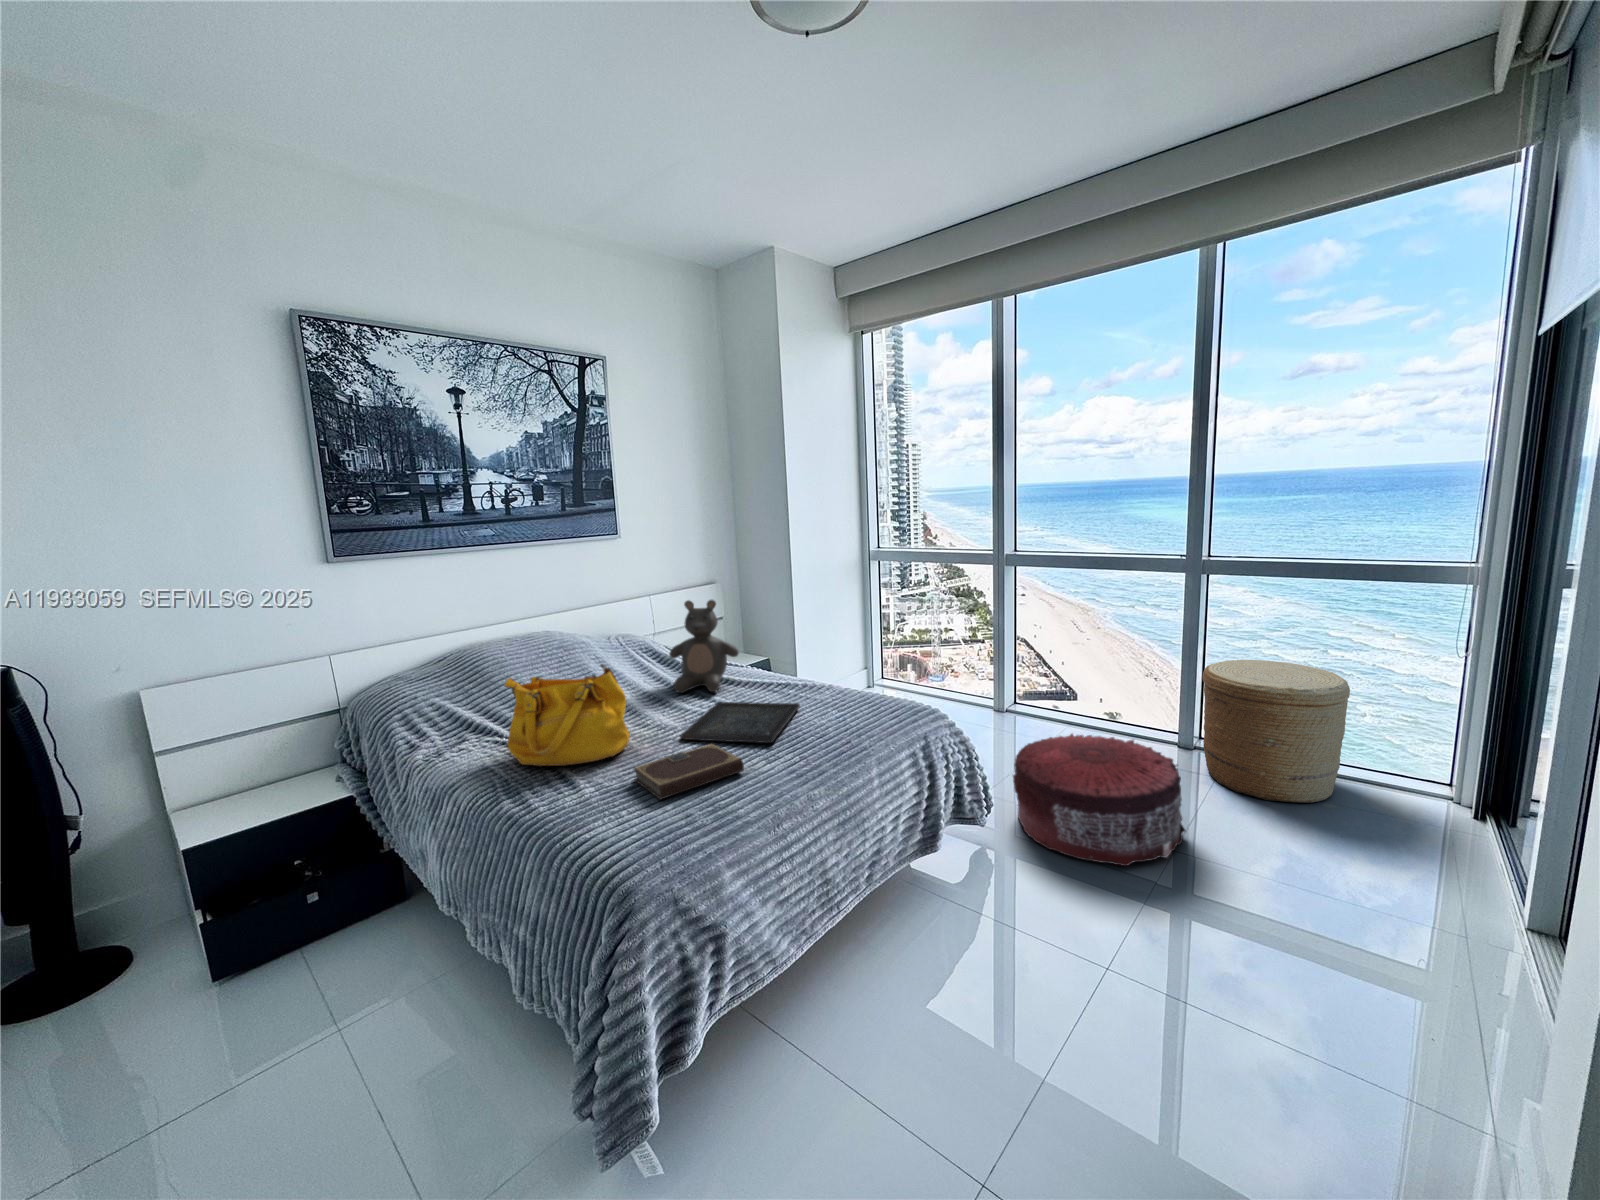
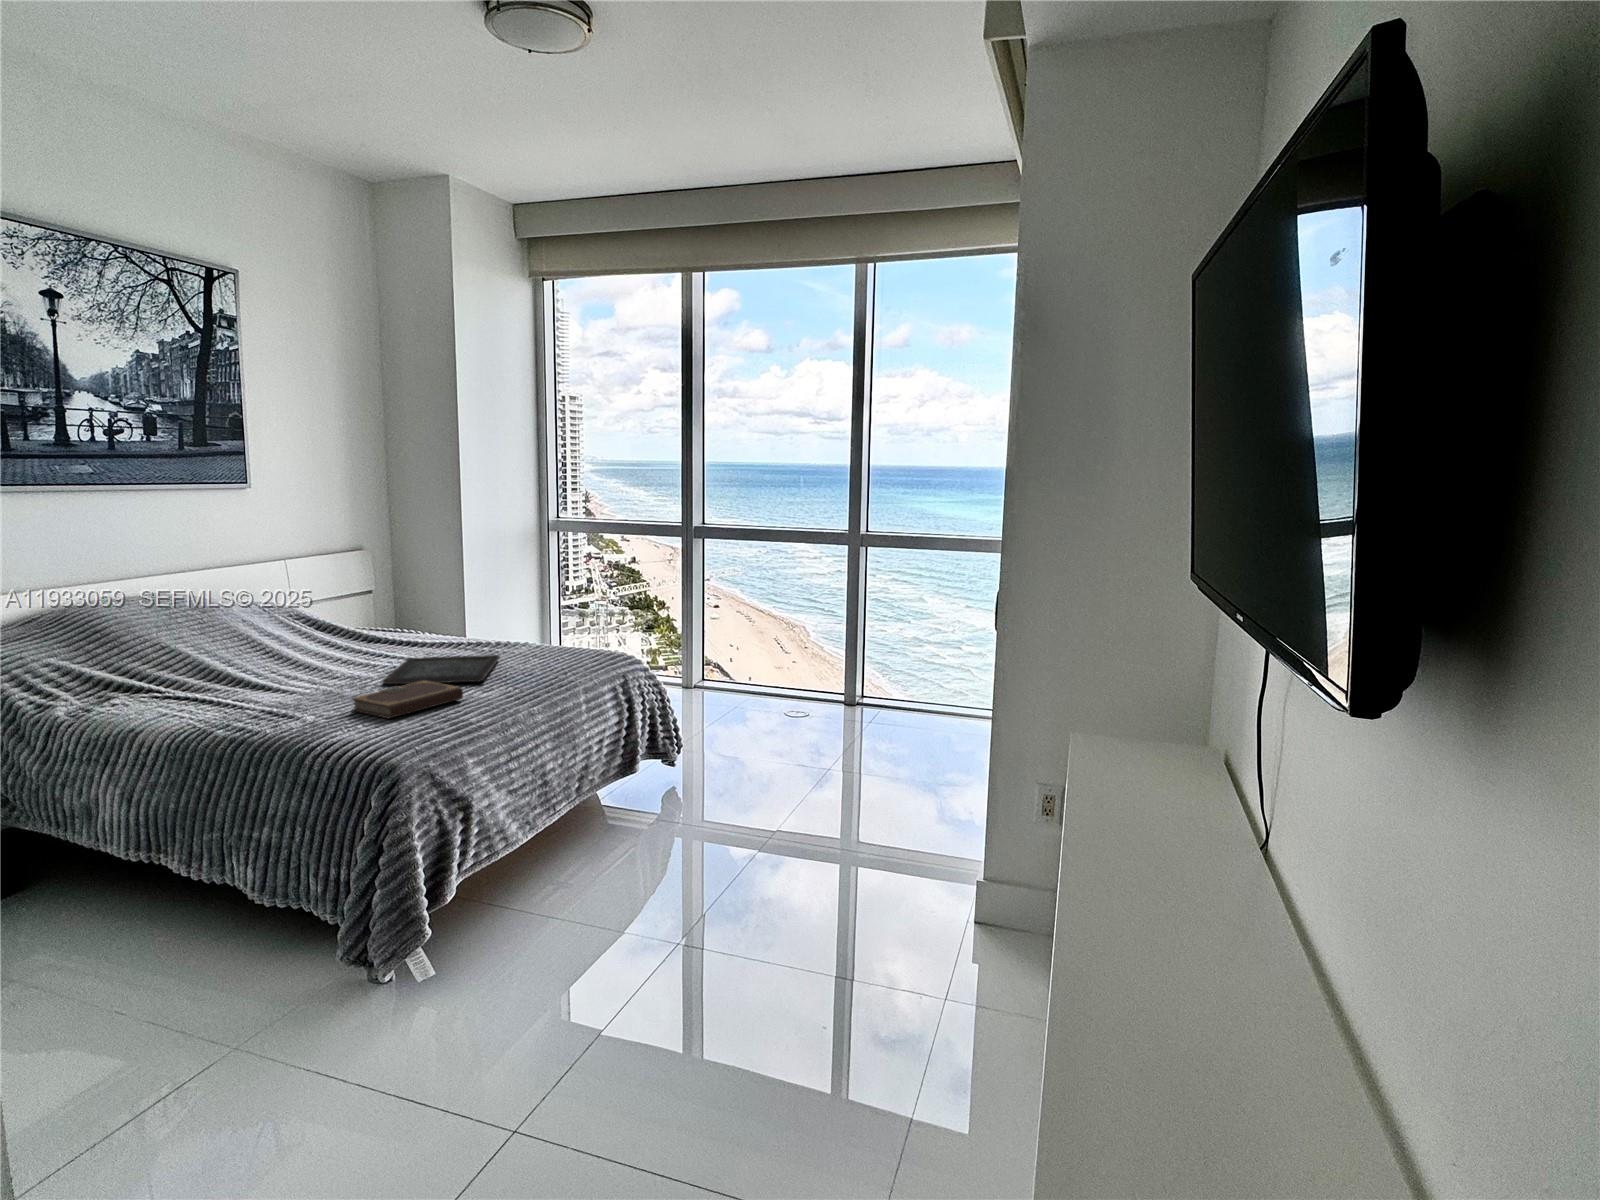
teddy bear: present [669,600,739,693] -> none [339,555,423,654]
basket: present [1202,660,1350,803] -> none [861,622,962,735]
handbag: present [504,664,630,766] -> none [189,606,331,709]
pouf: present [1013,734,1186,866] -> none [700,685,841,783]

